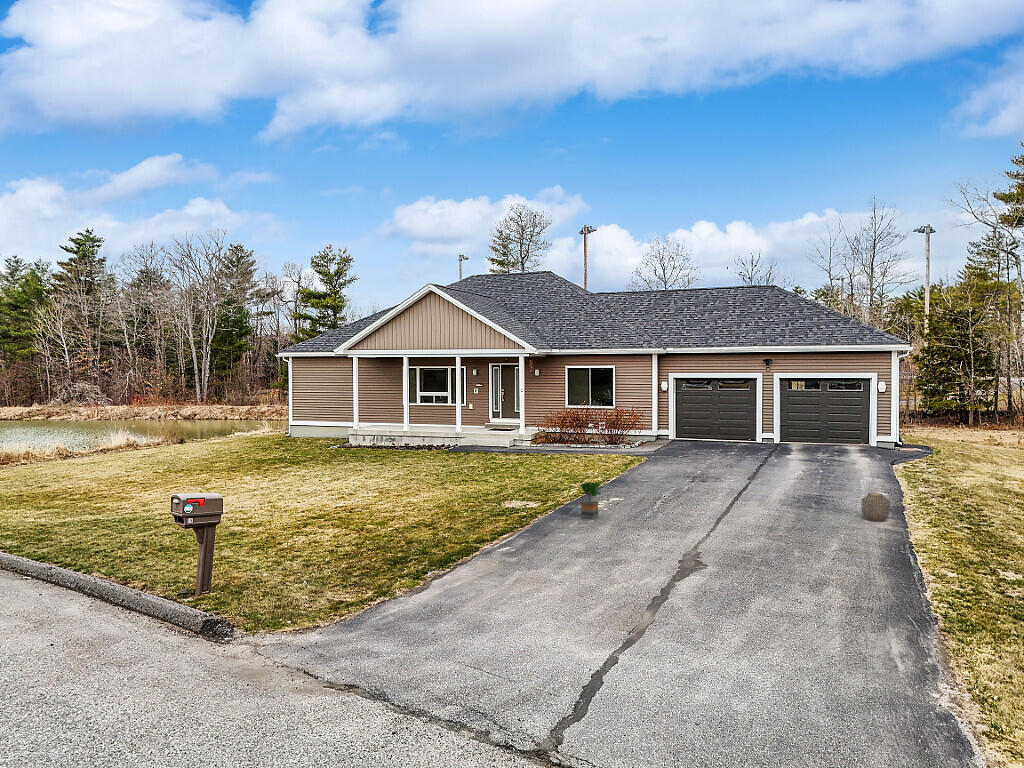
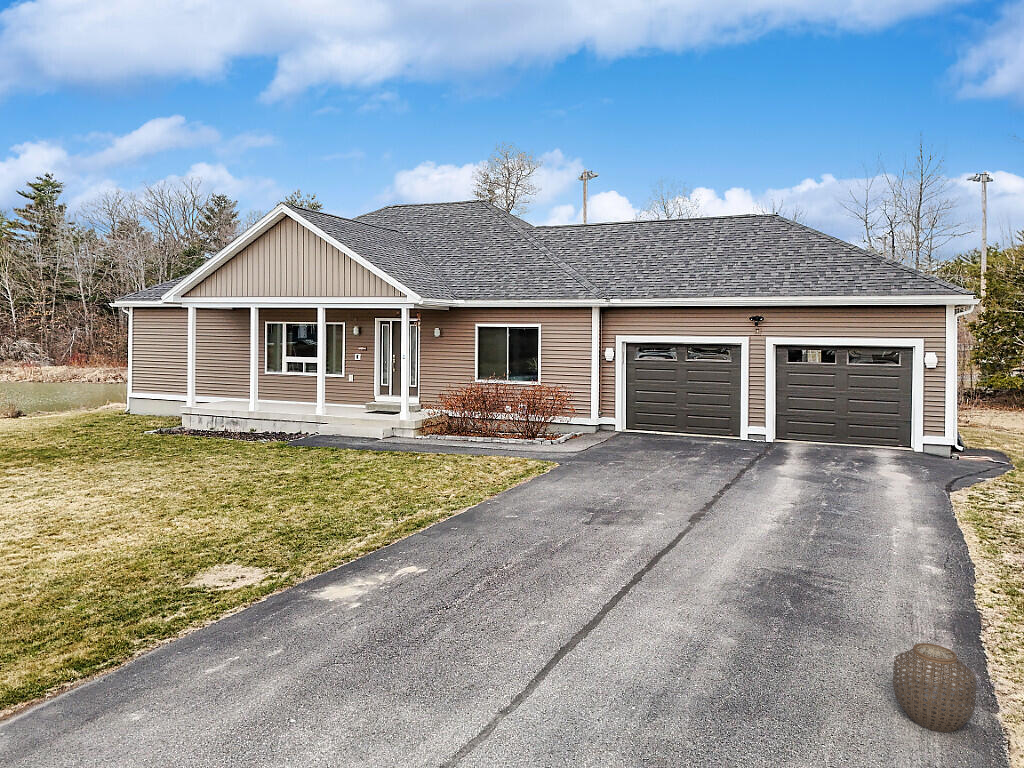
potted tree: present [581,482,602,519] -> none [183,574,252,674]

